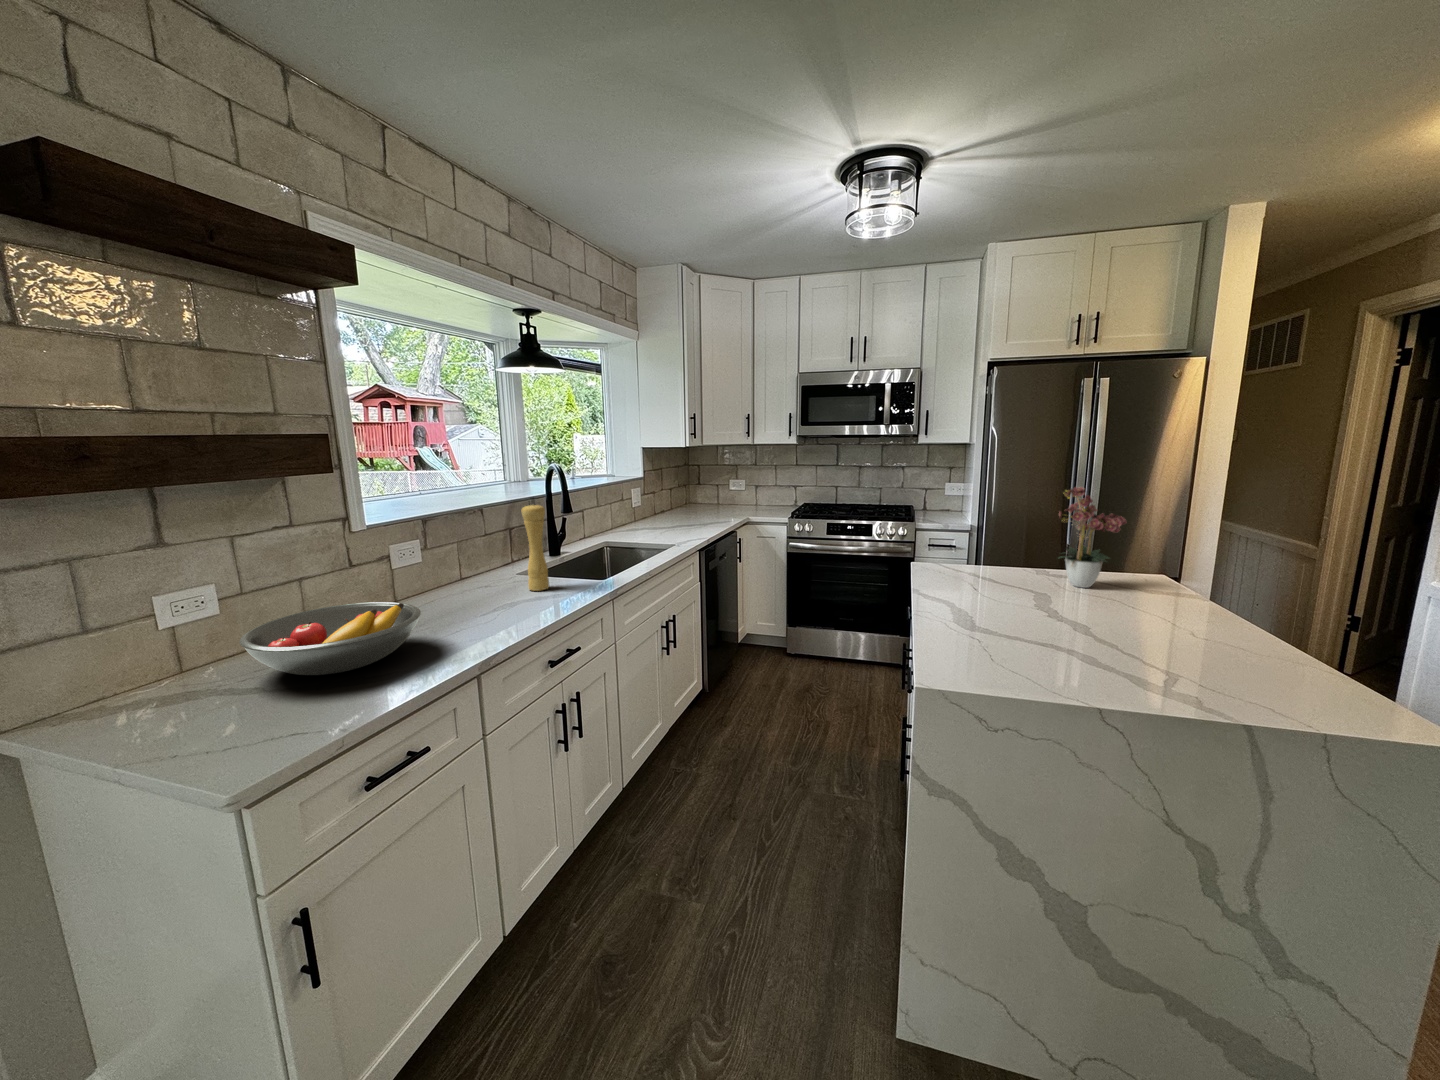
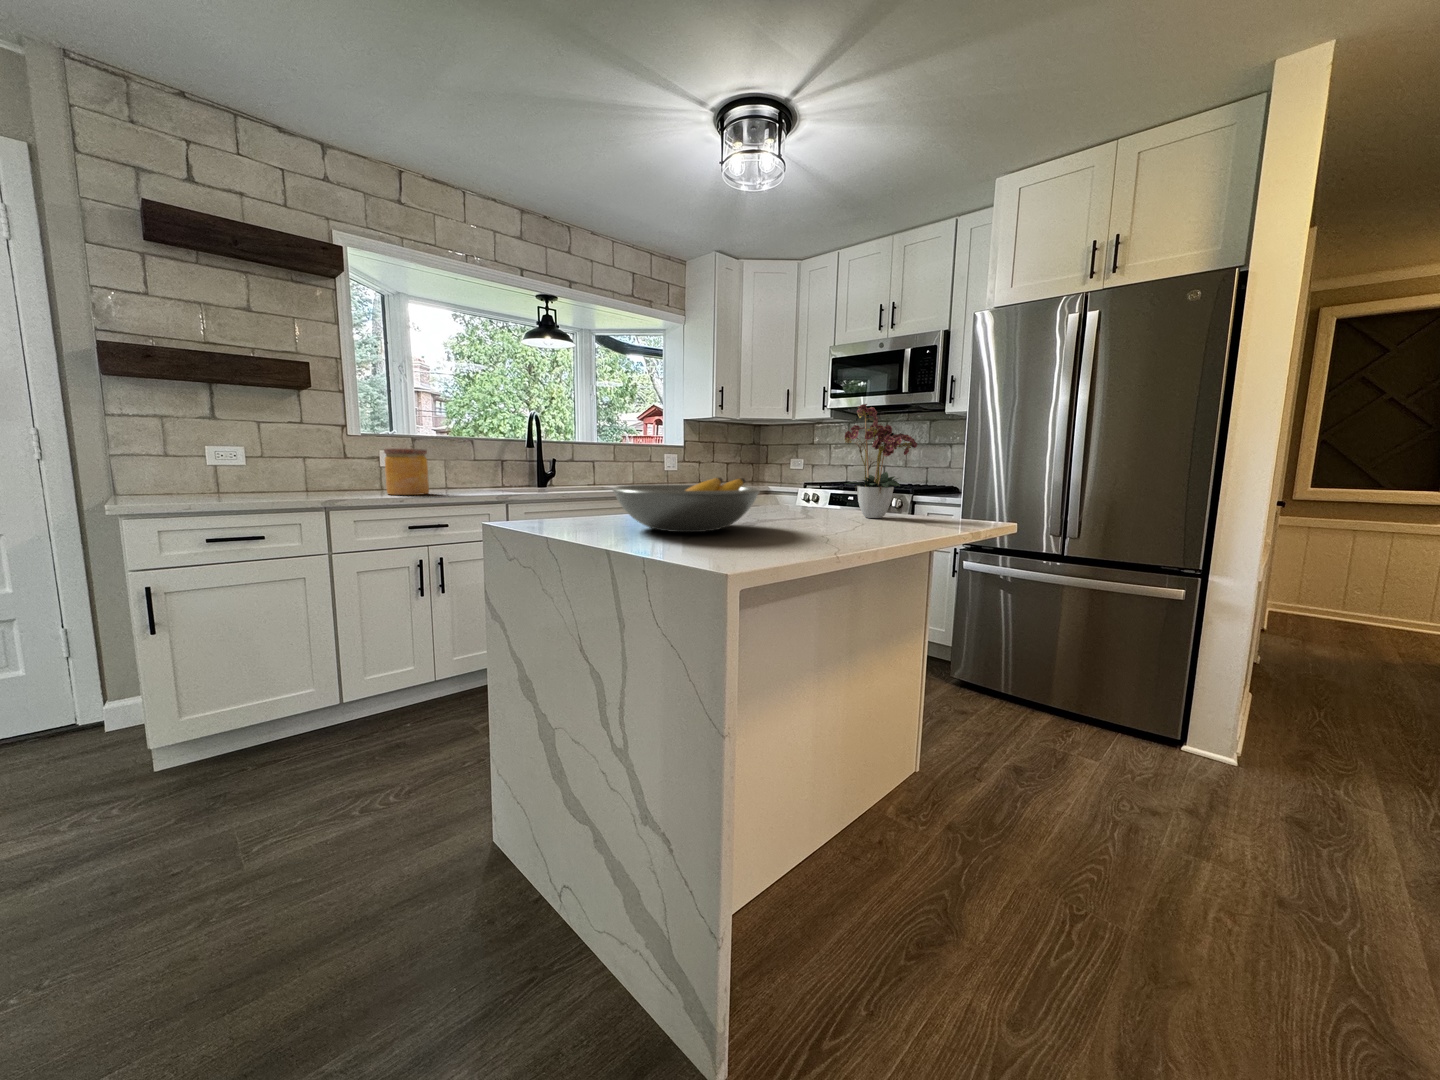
pepper mill: present [522,504,549,591] -> none [459,428,479,494]
jar: none [430,539,494,612] -> present [384,448,429,495]
fruit bowl: present [239,602,421,675] -> present [613,478,760,532]

